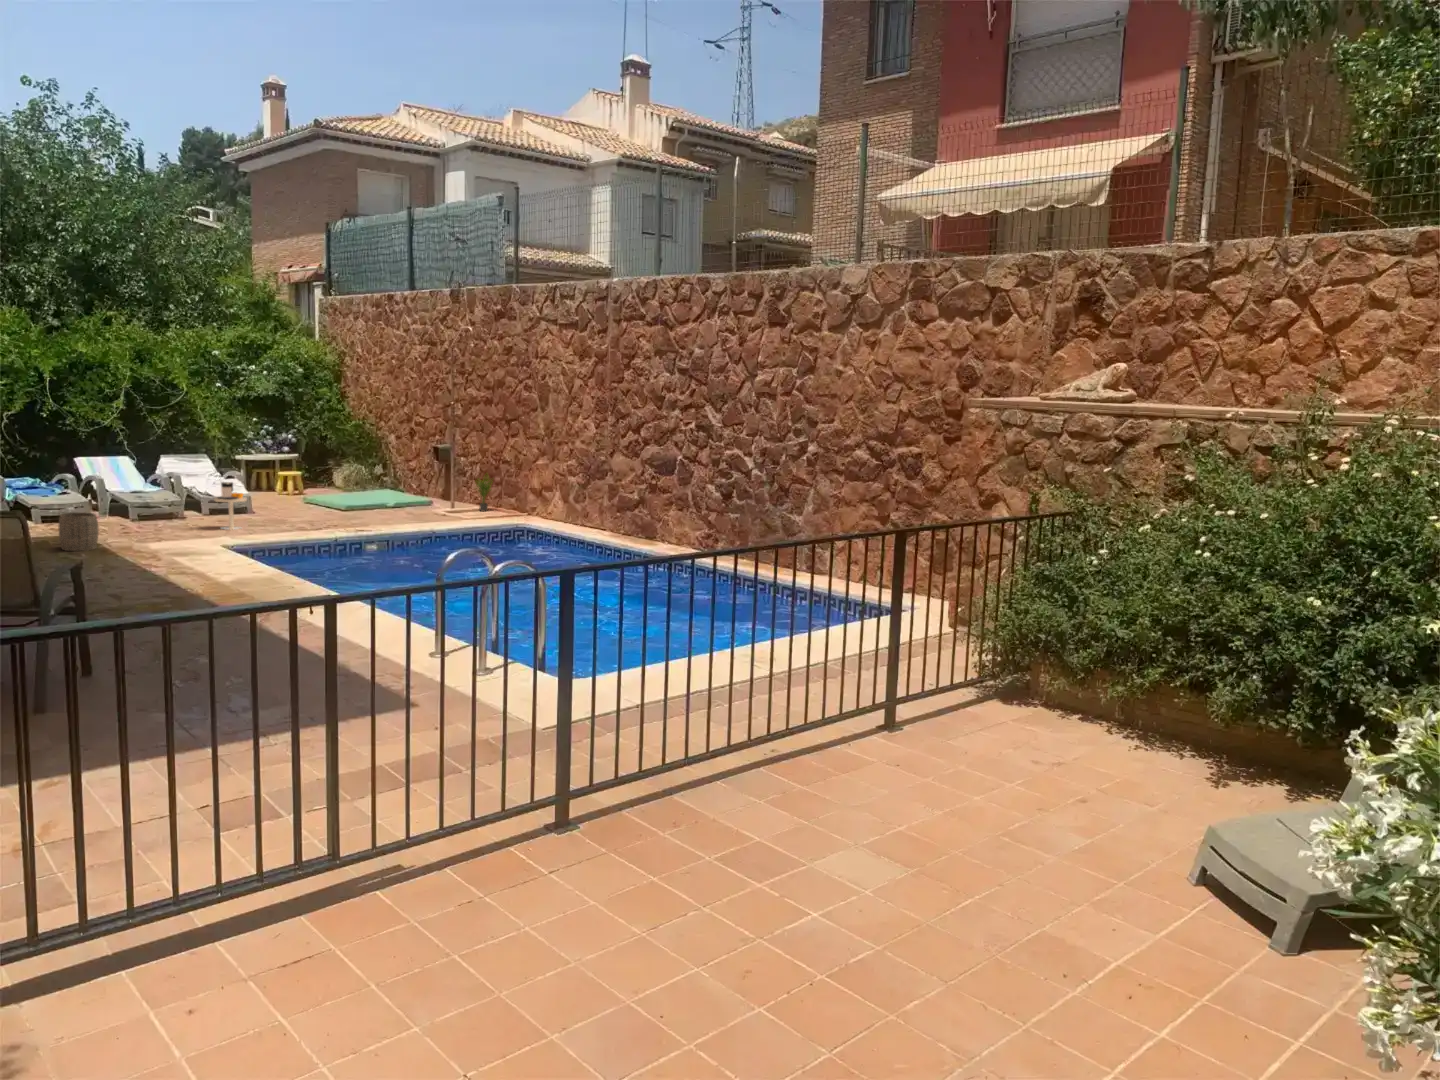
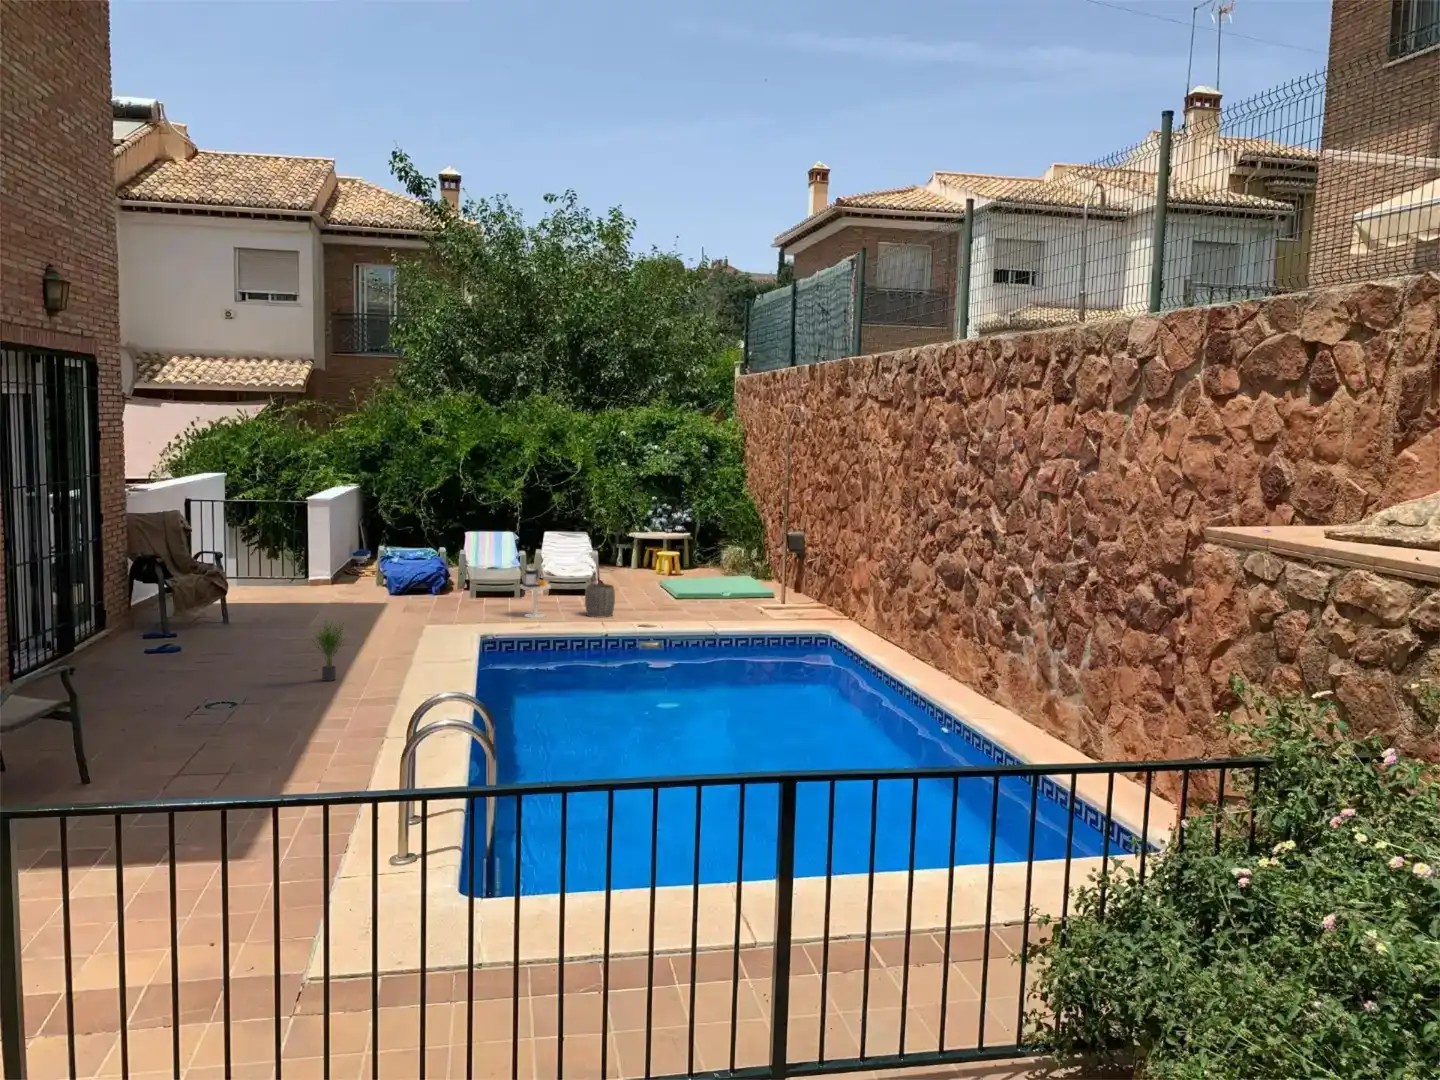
potted plant: present [477,475,492,511] -> present [312,620,344,681]
woven basket: present [59,513,99,551] -> present [585,584,615,618]

